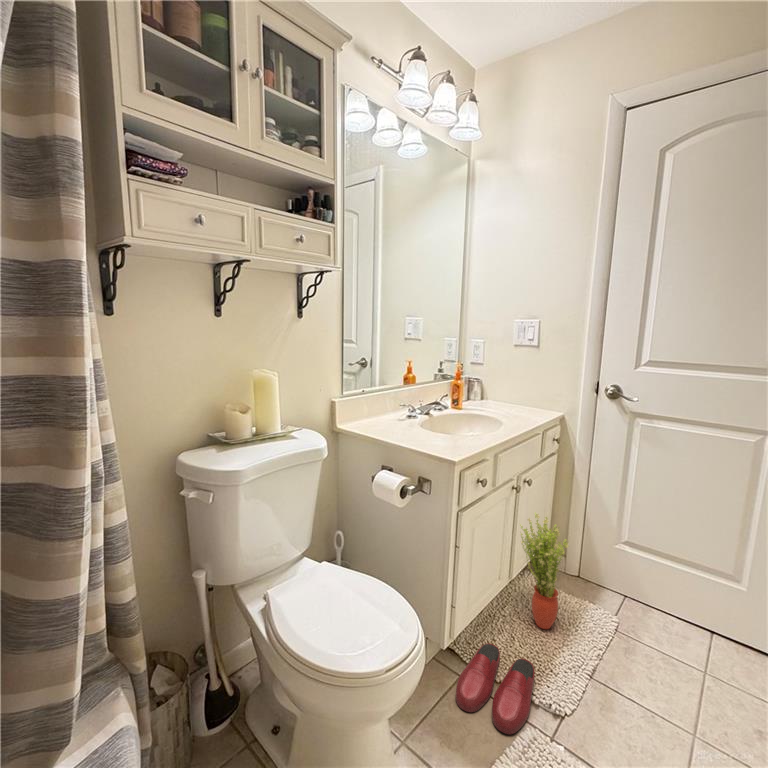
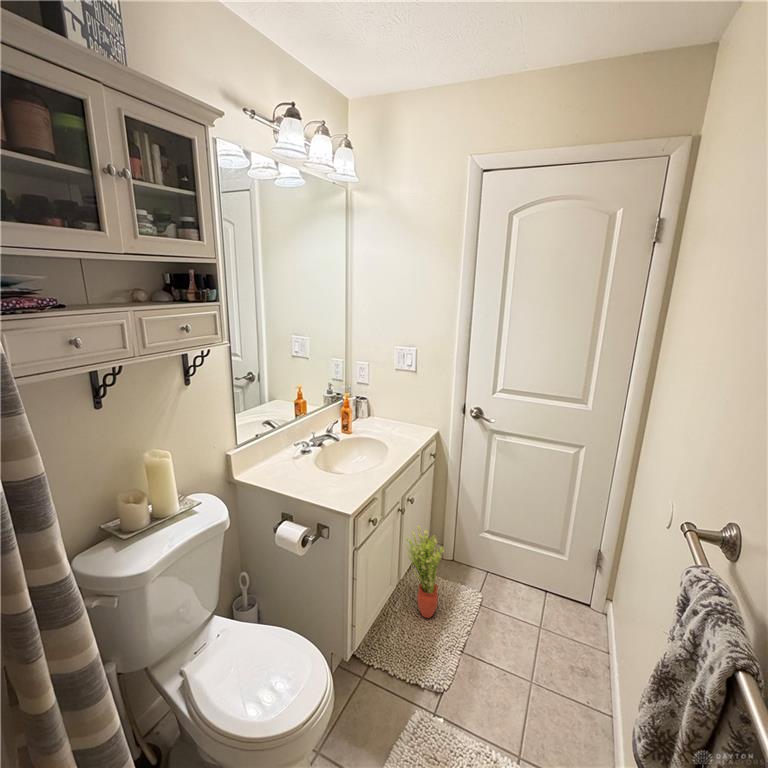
slippers: present [456,643,535,734] -> none [359,643,421,719]

